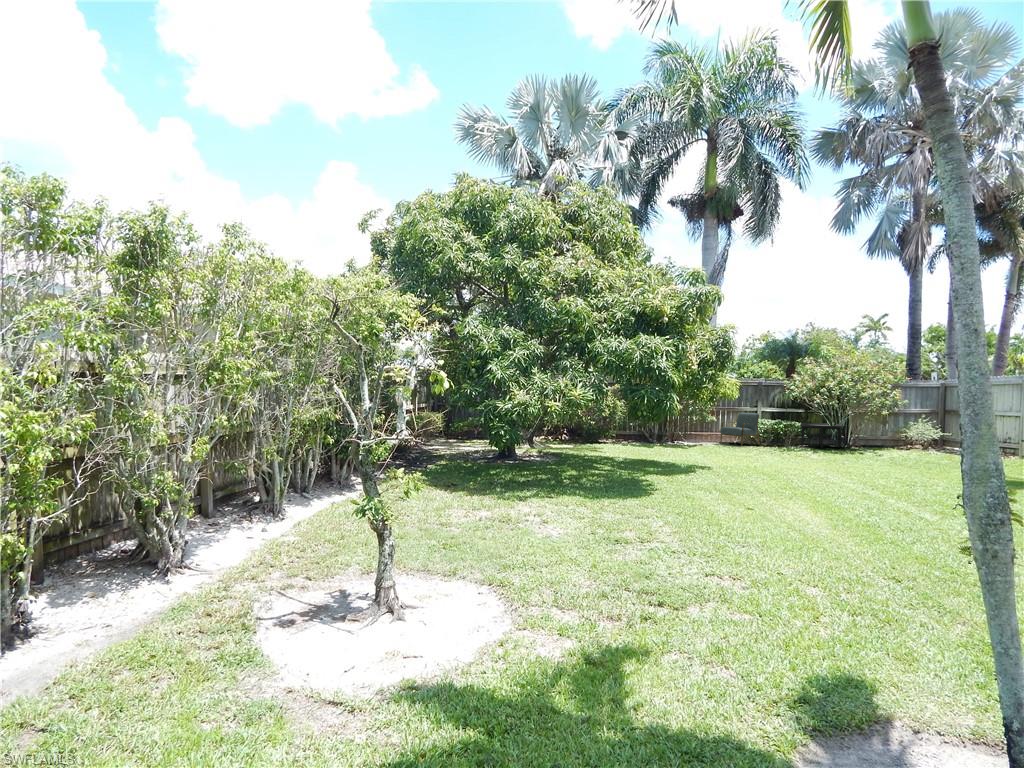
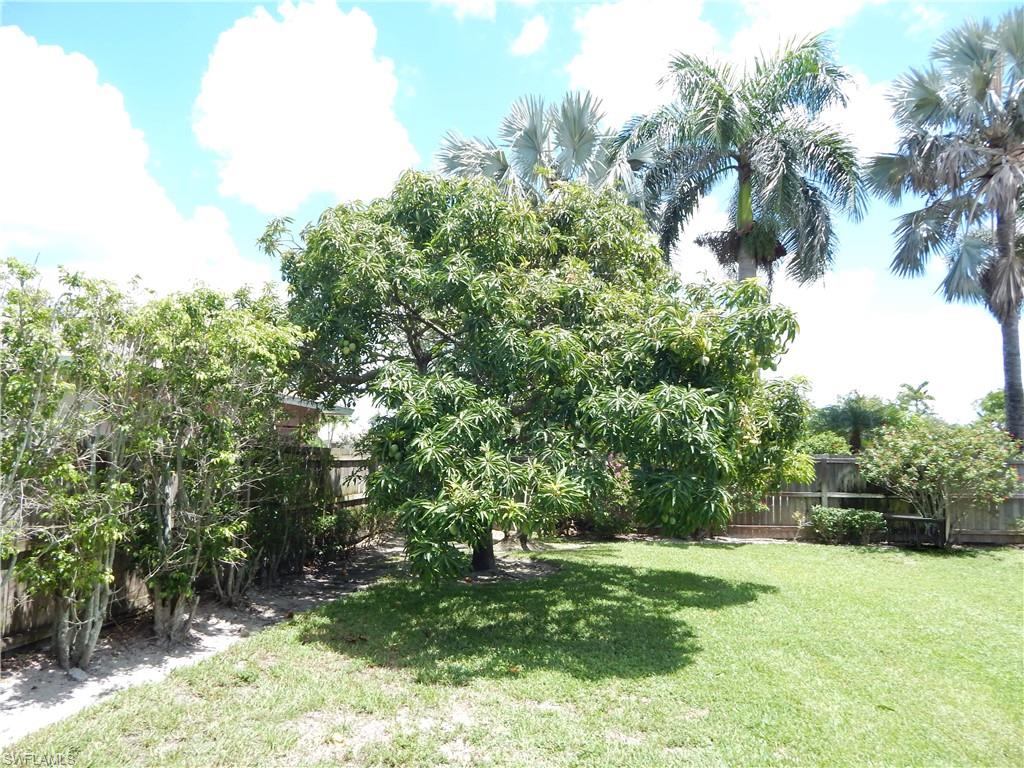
chair: present [720,413,759,446] -> none [775,498,829,544]

